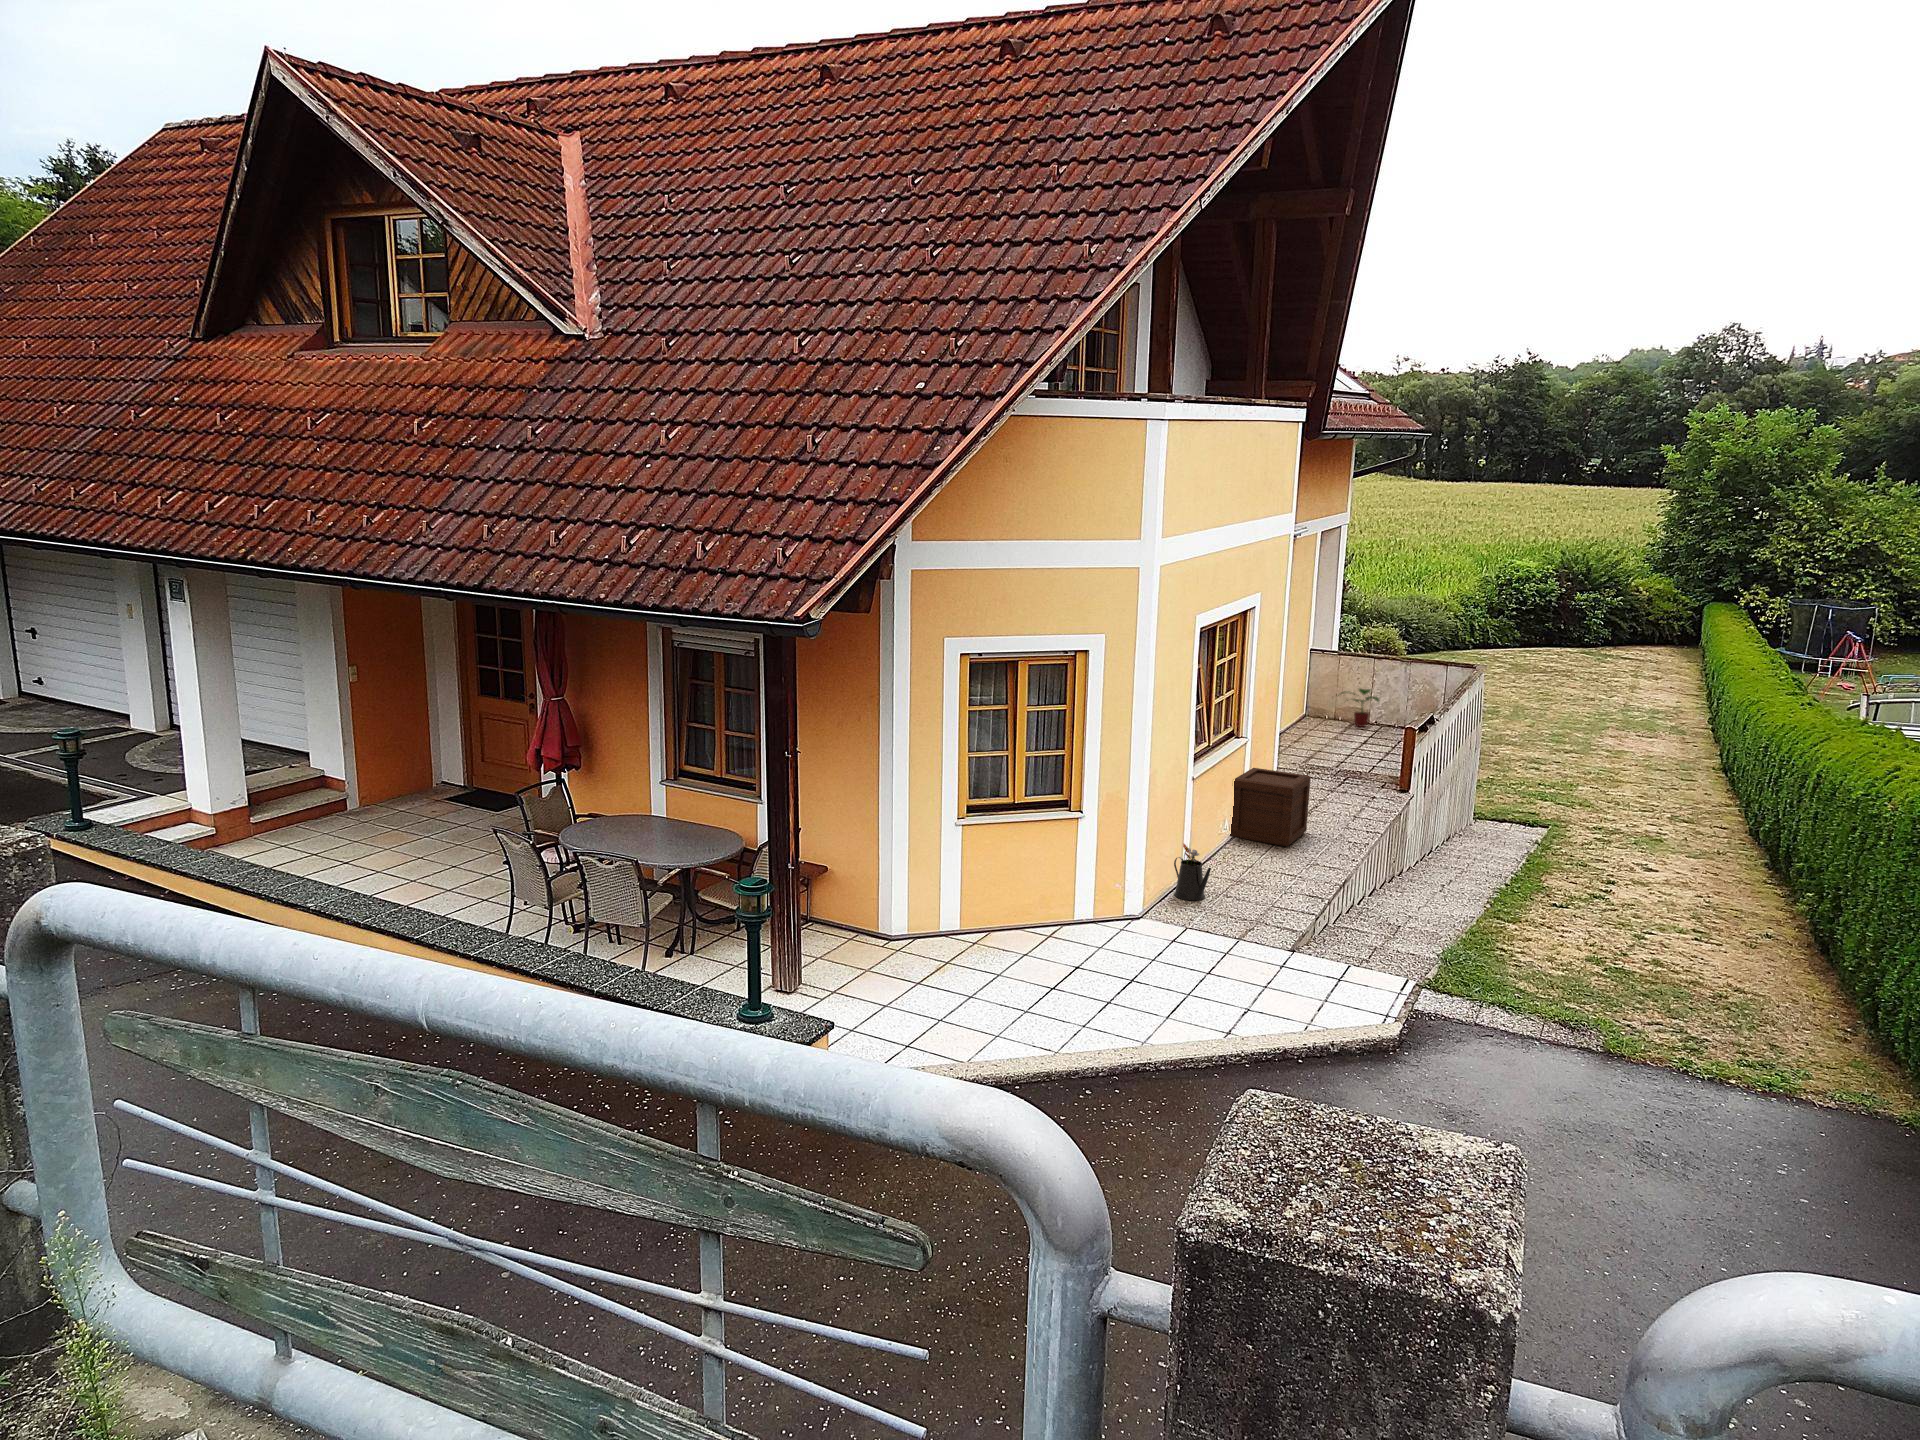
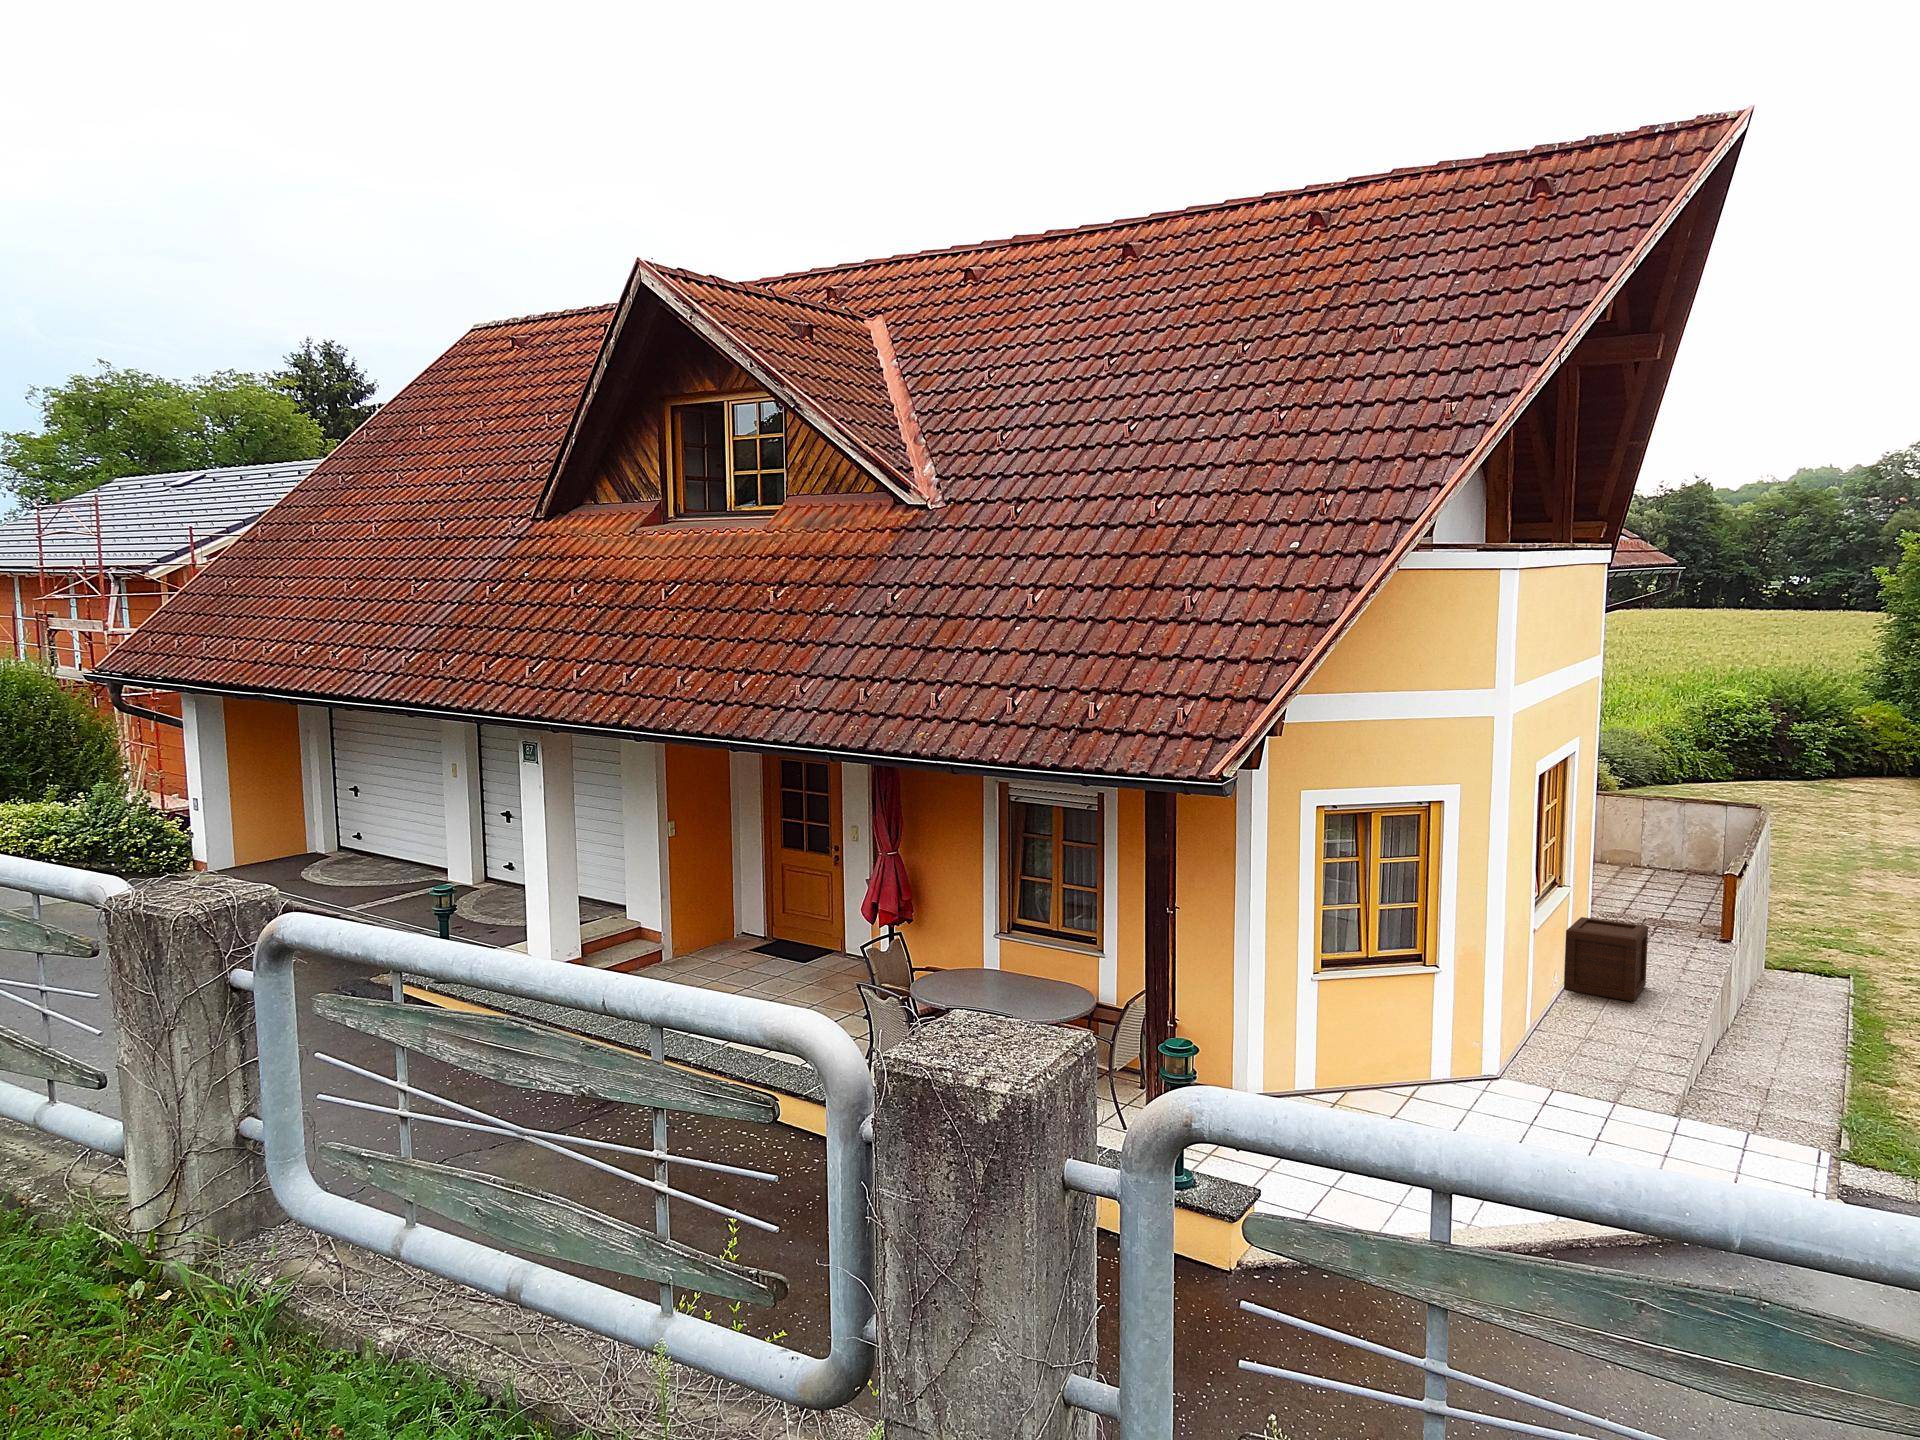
potted plant: present [1338,689,1379,727] -> none [1624,830,1674,871]
watering can: present [1174,844,1211,900] -> none [1530,996,1575,1059]

